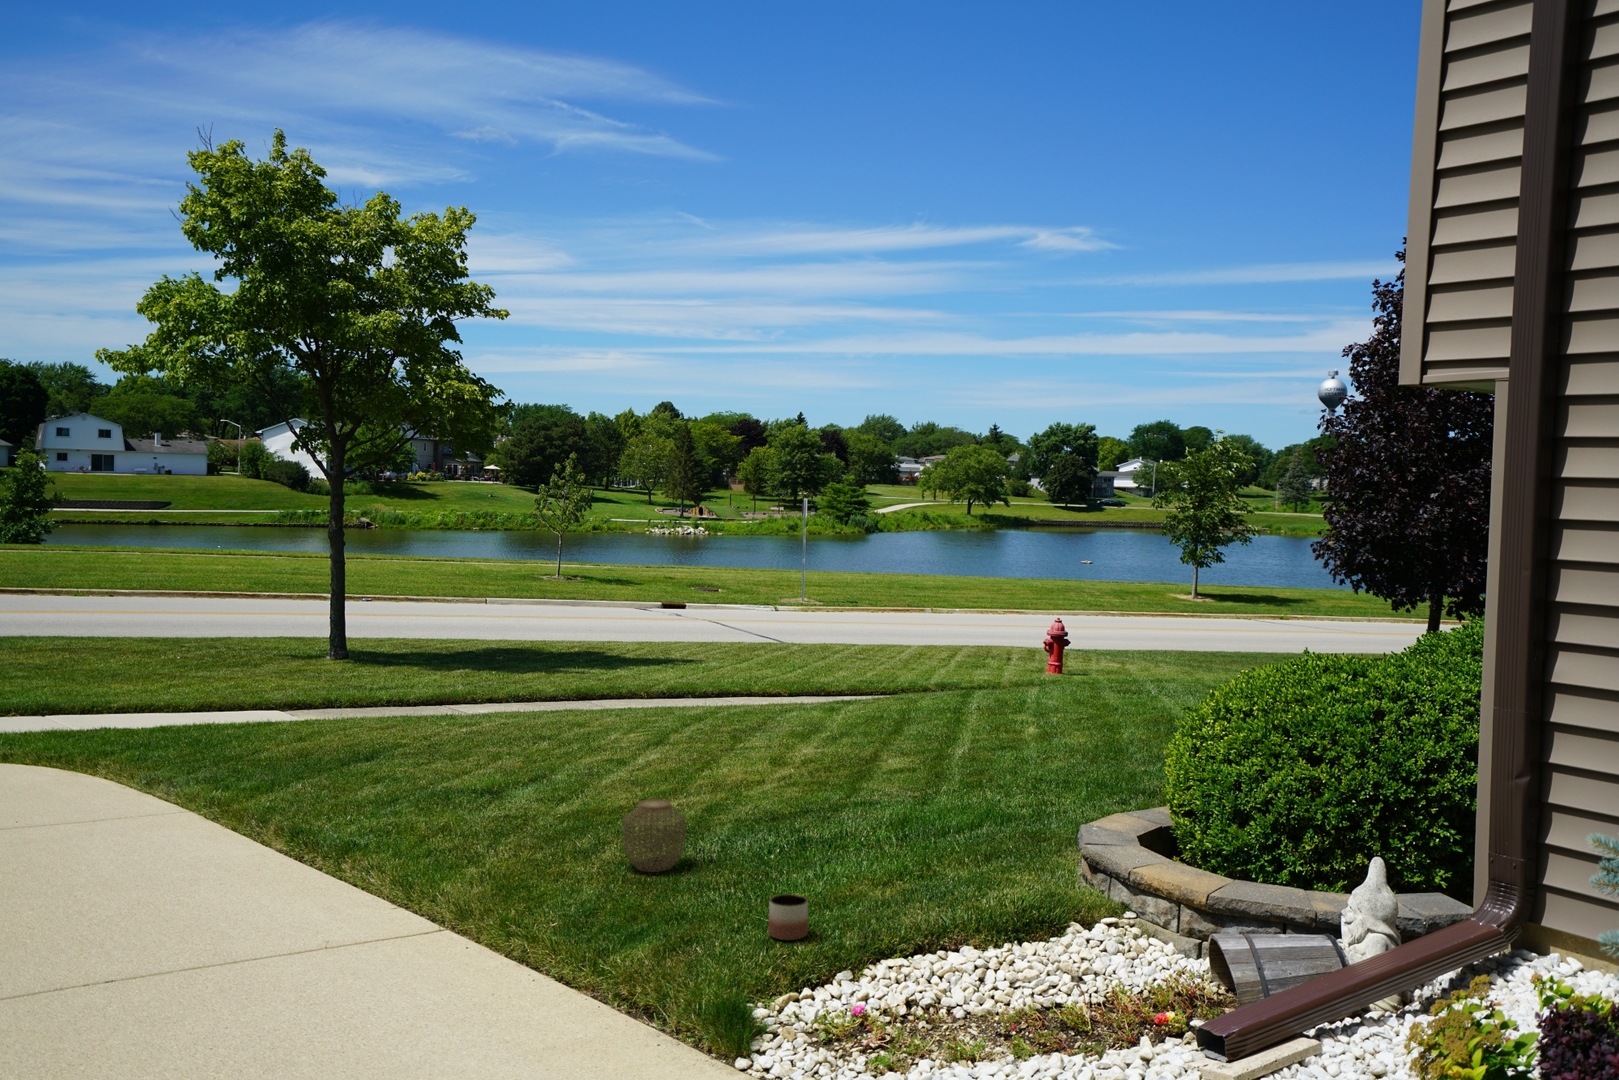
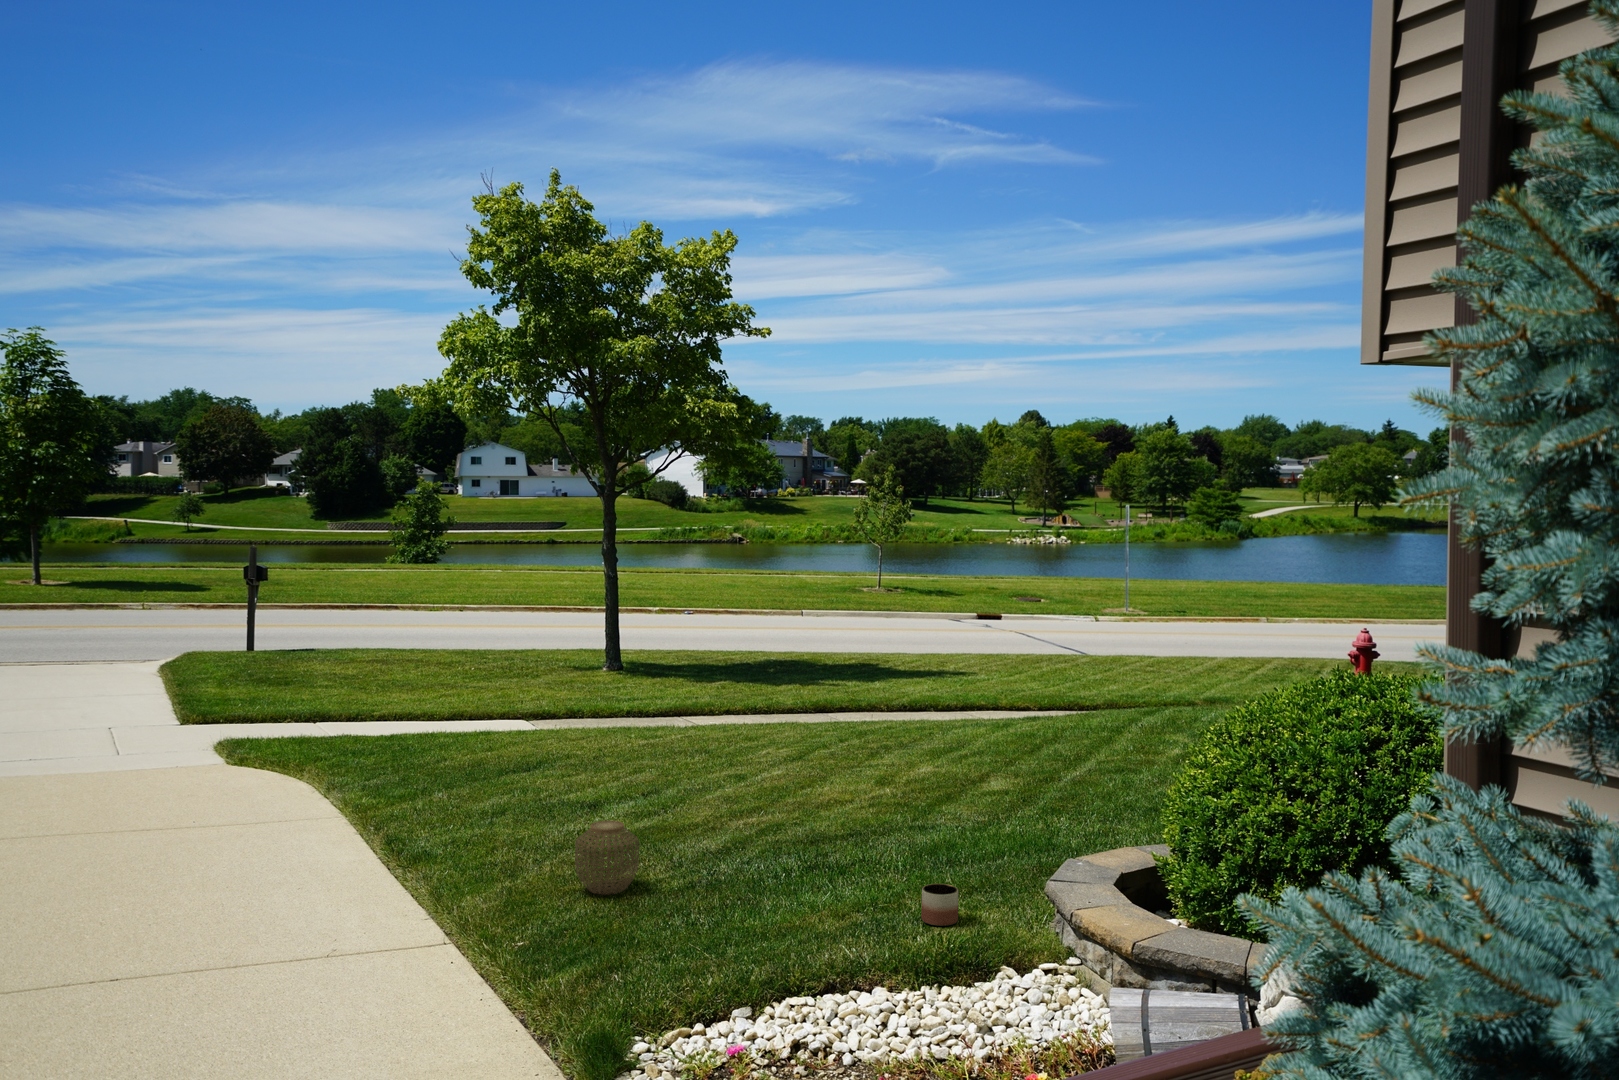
planter: present [769,894,808,940] -> present [921,884,958,926]

